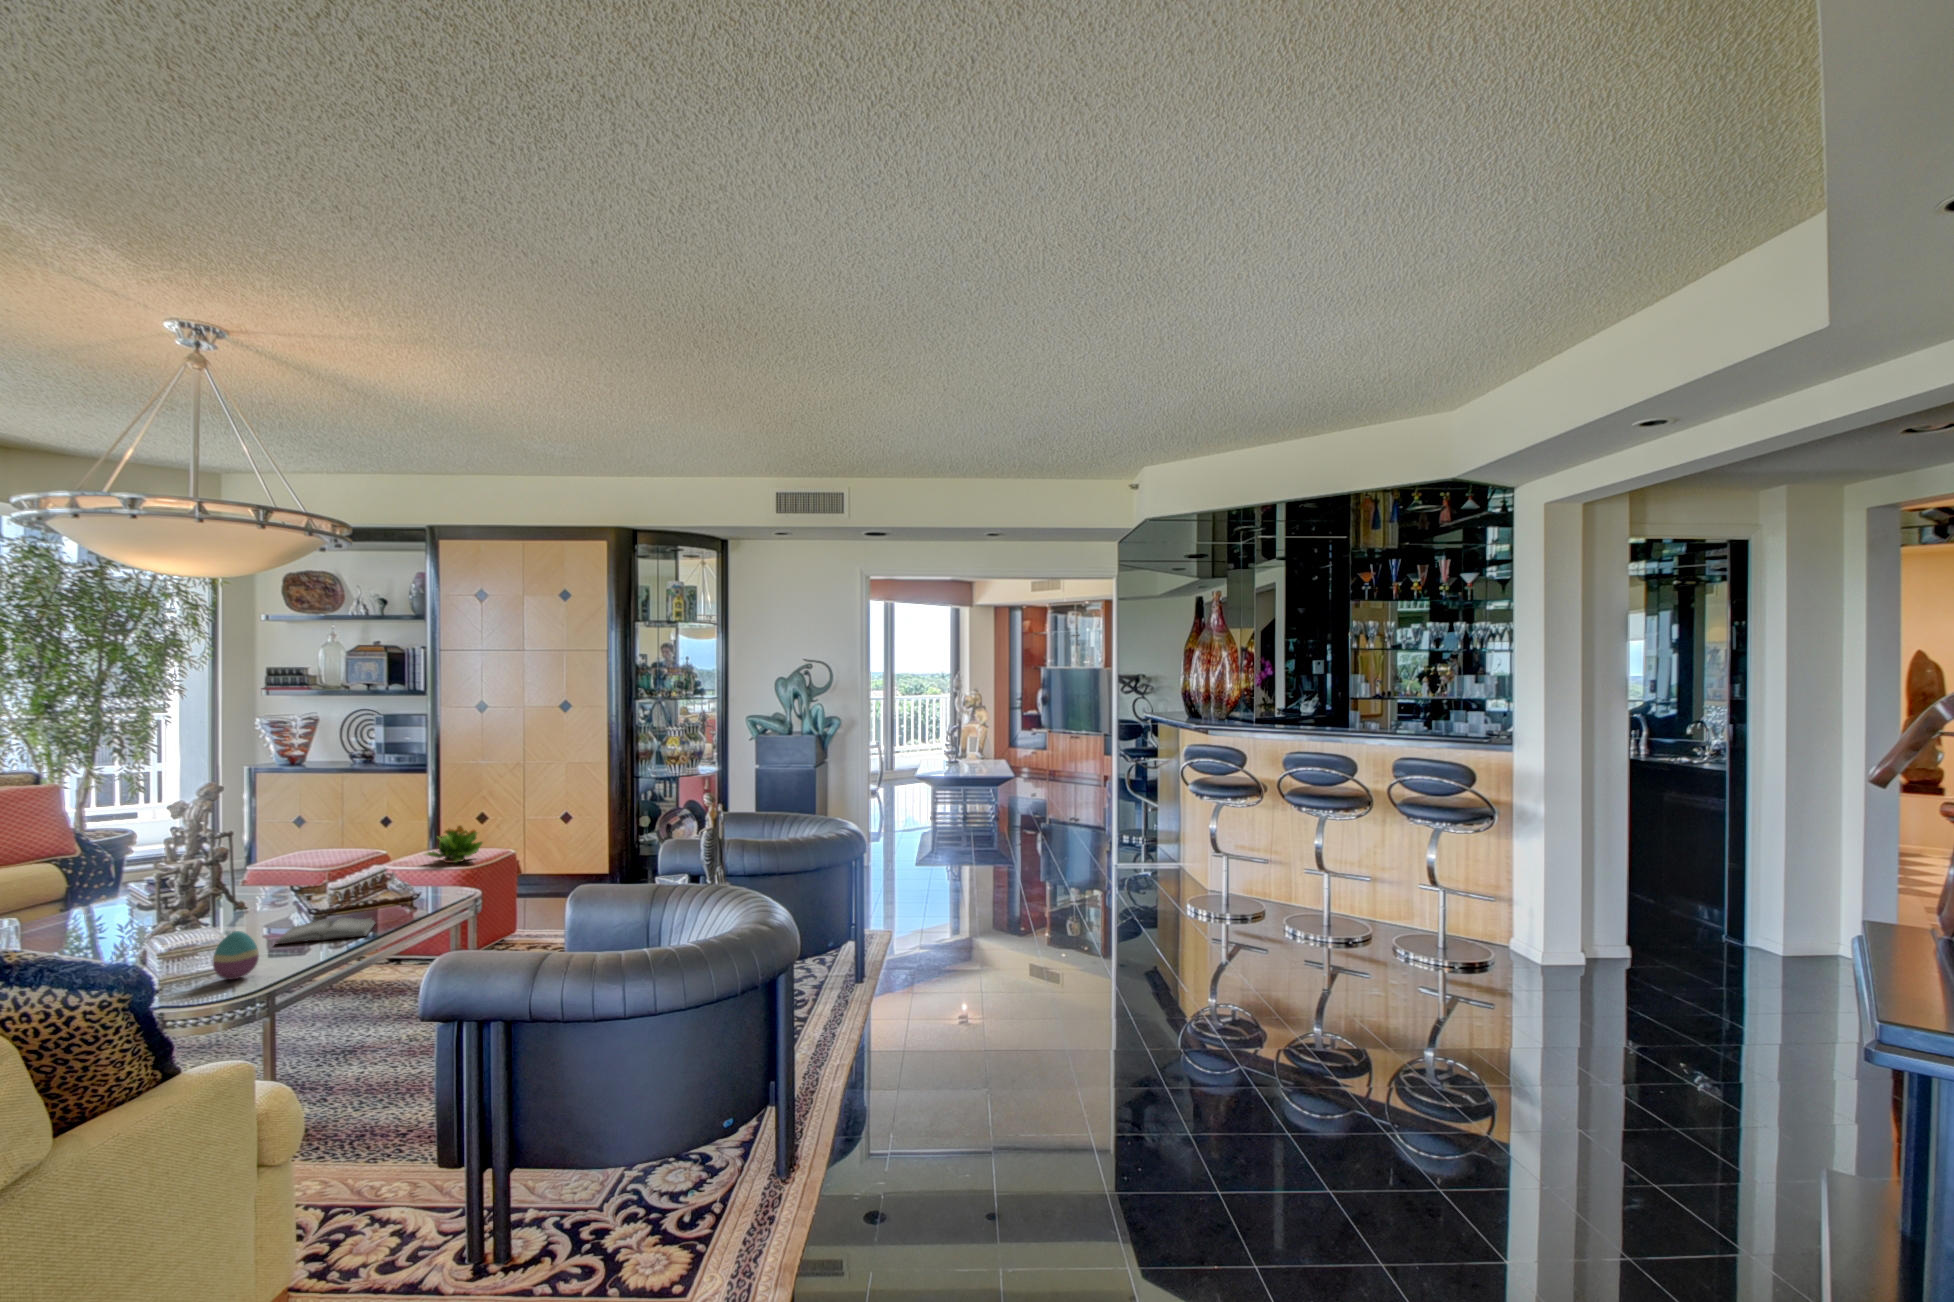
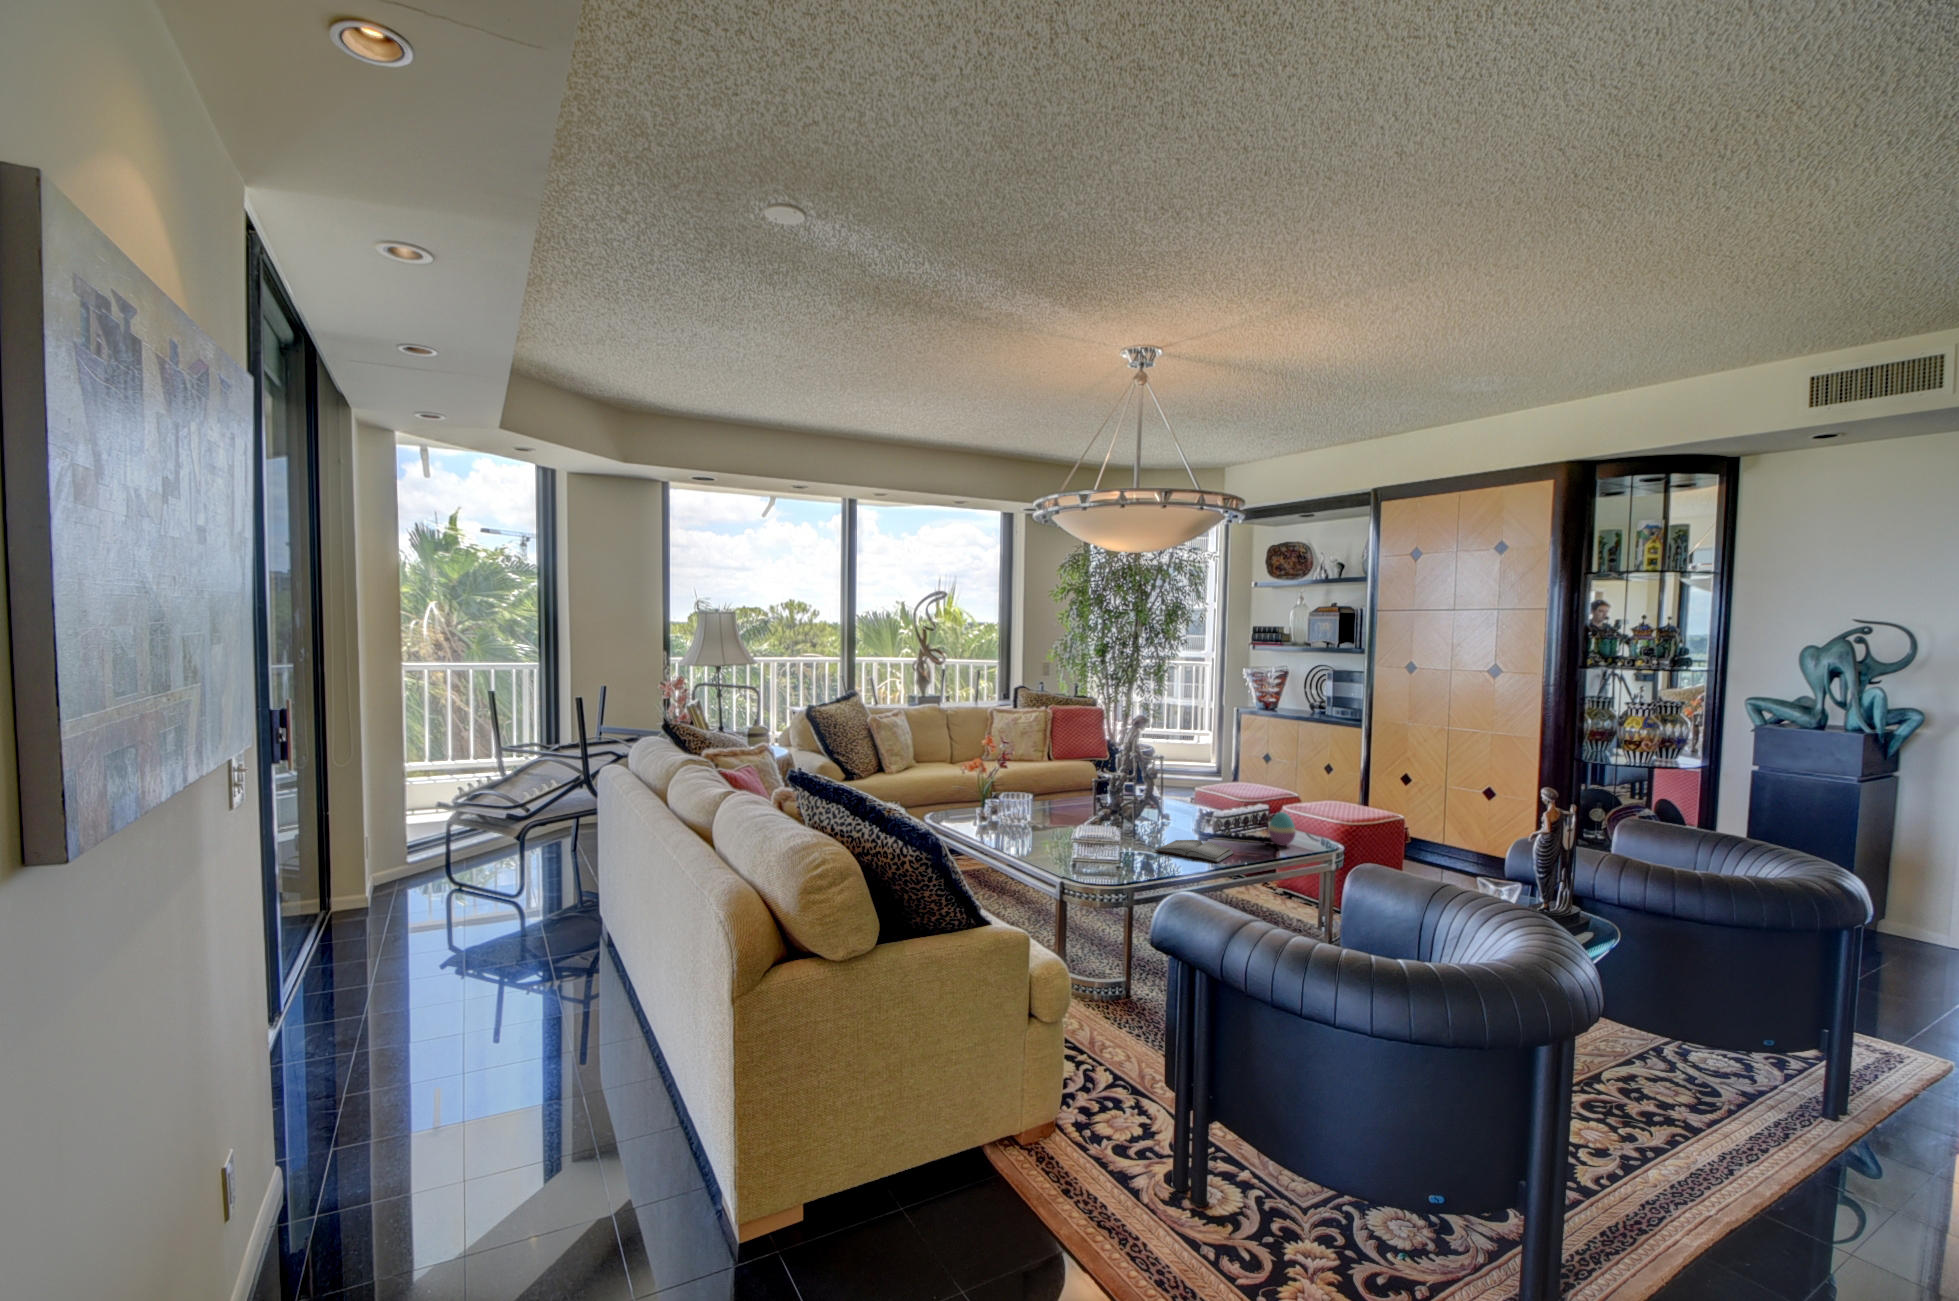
potted flower: present [426,825,482,863] -> none [1315,780,1370,816]
decorative egg: present [213,931,259,979] -> present [1268,812,1296,846]

